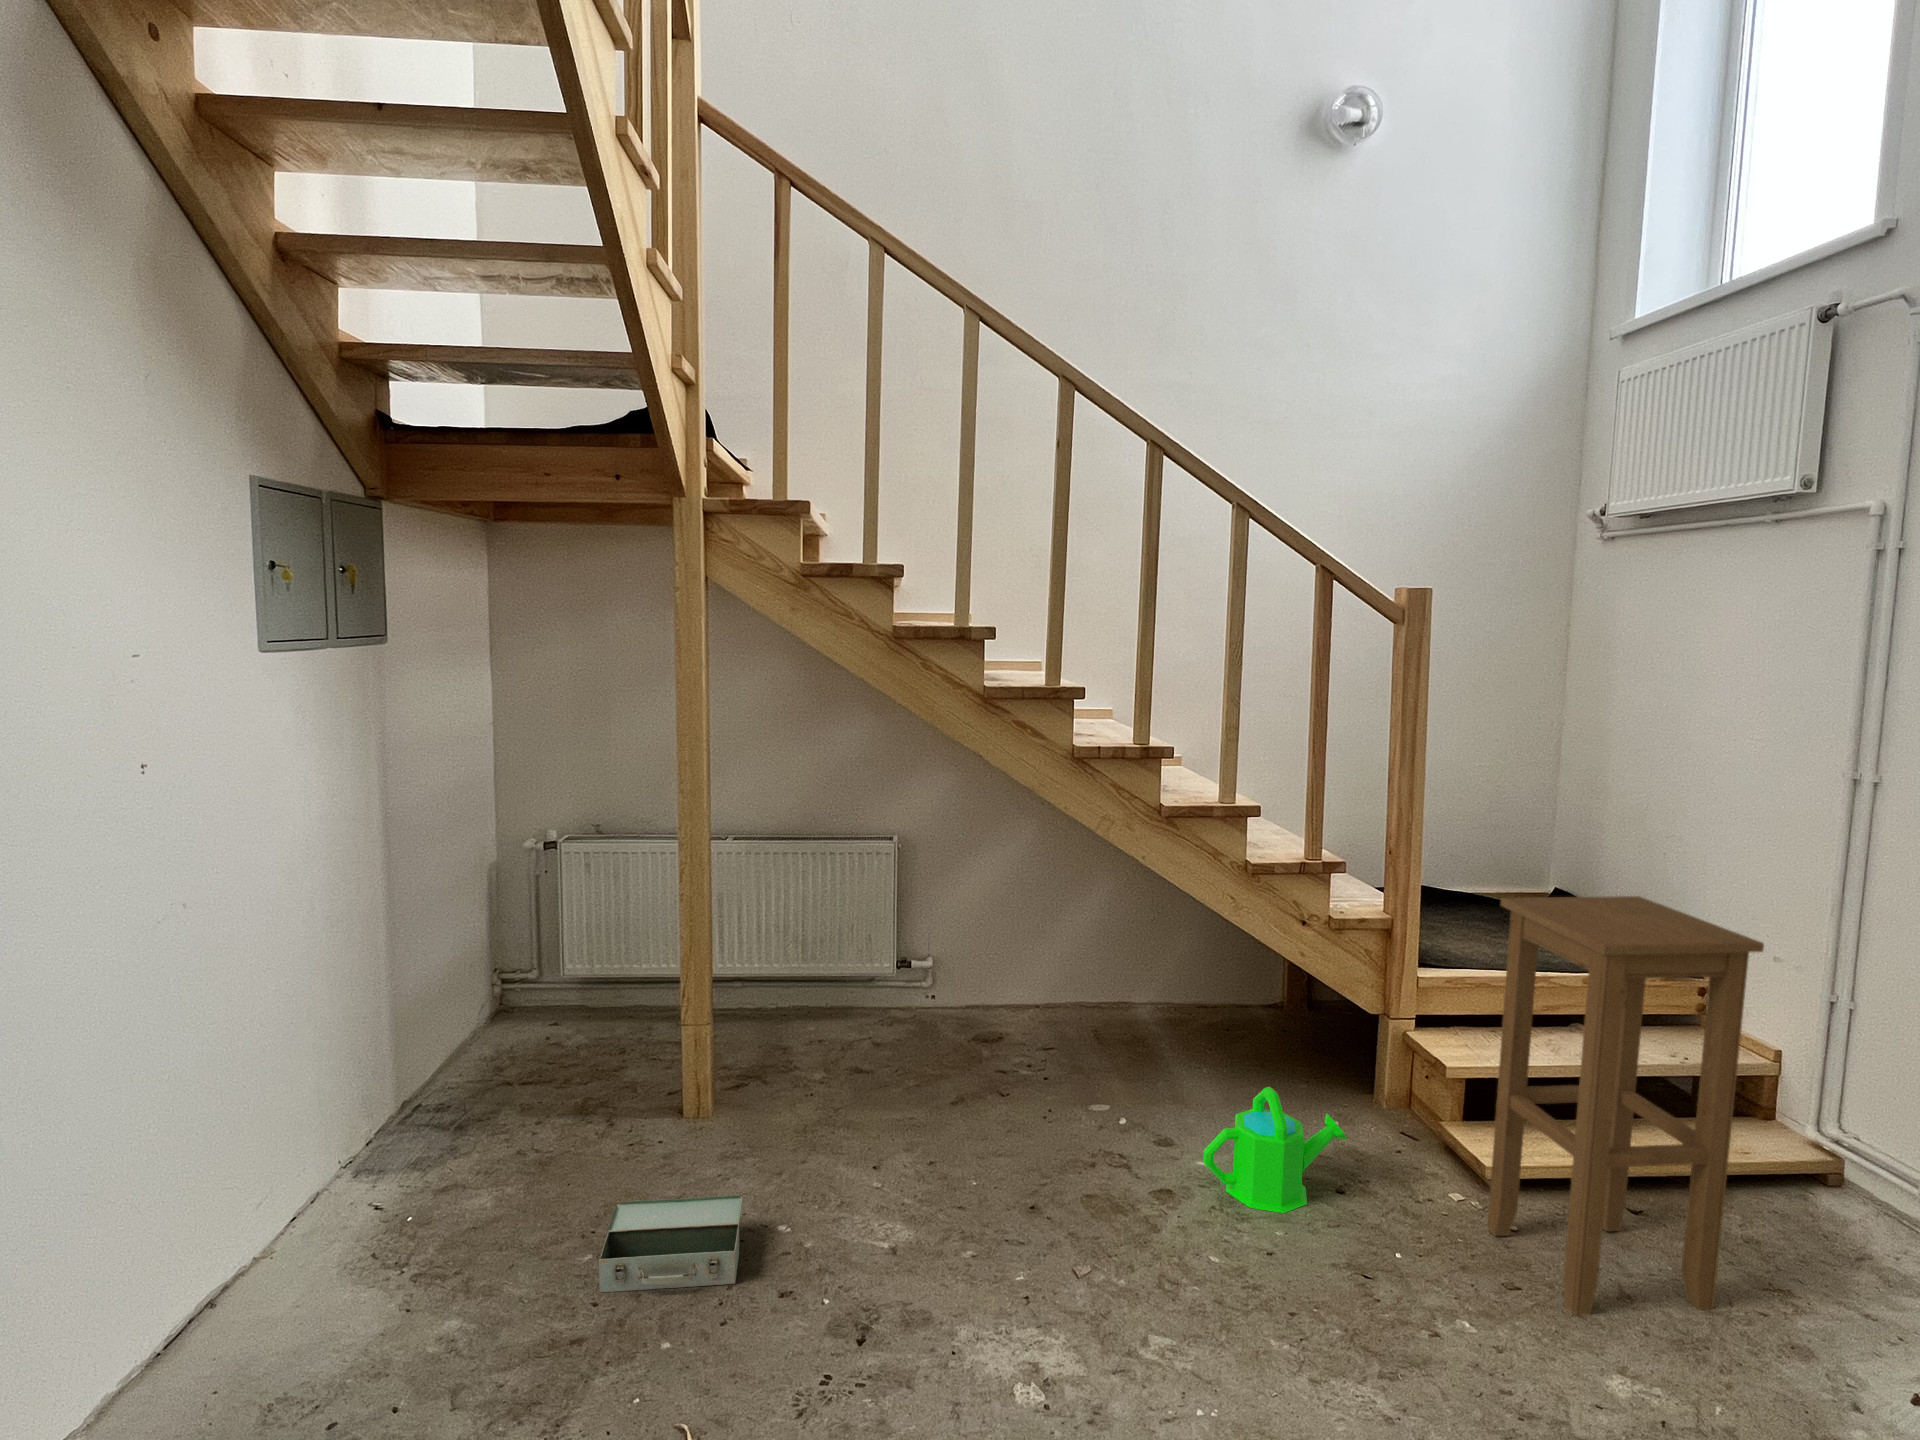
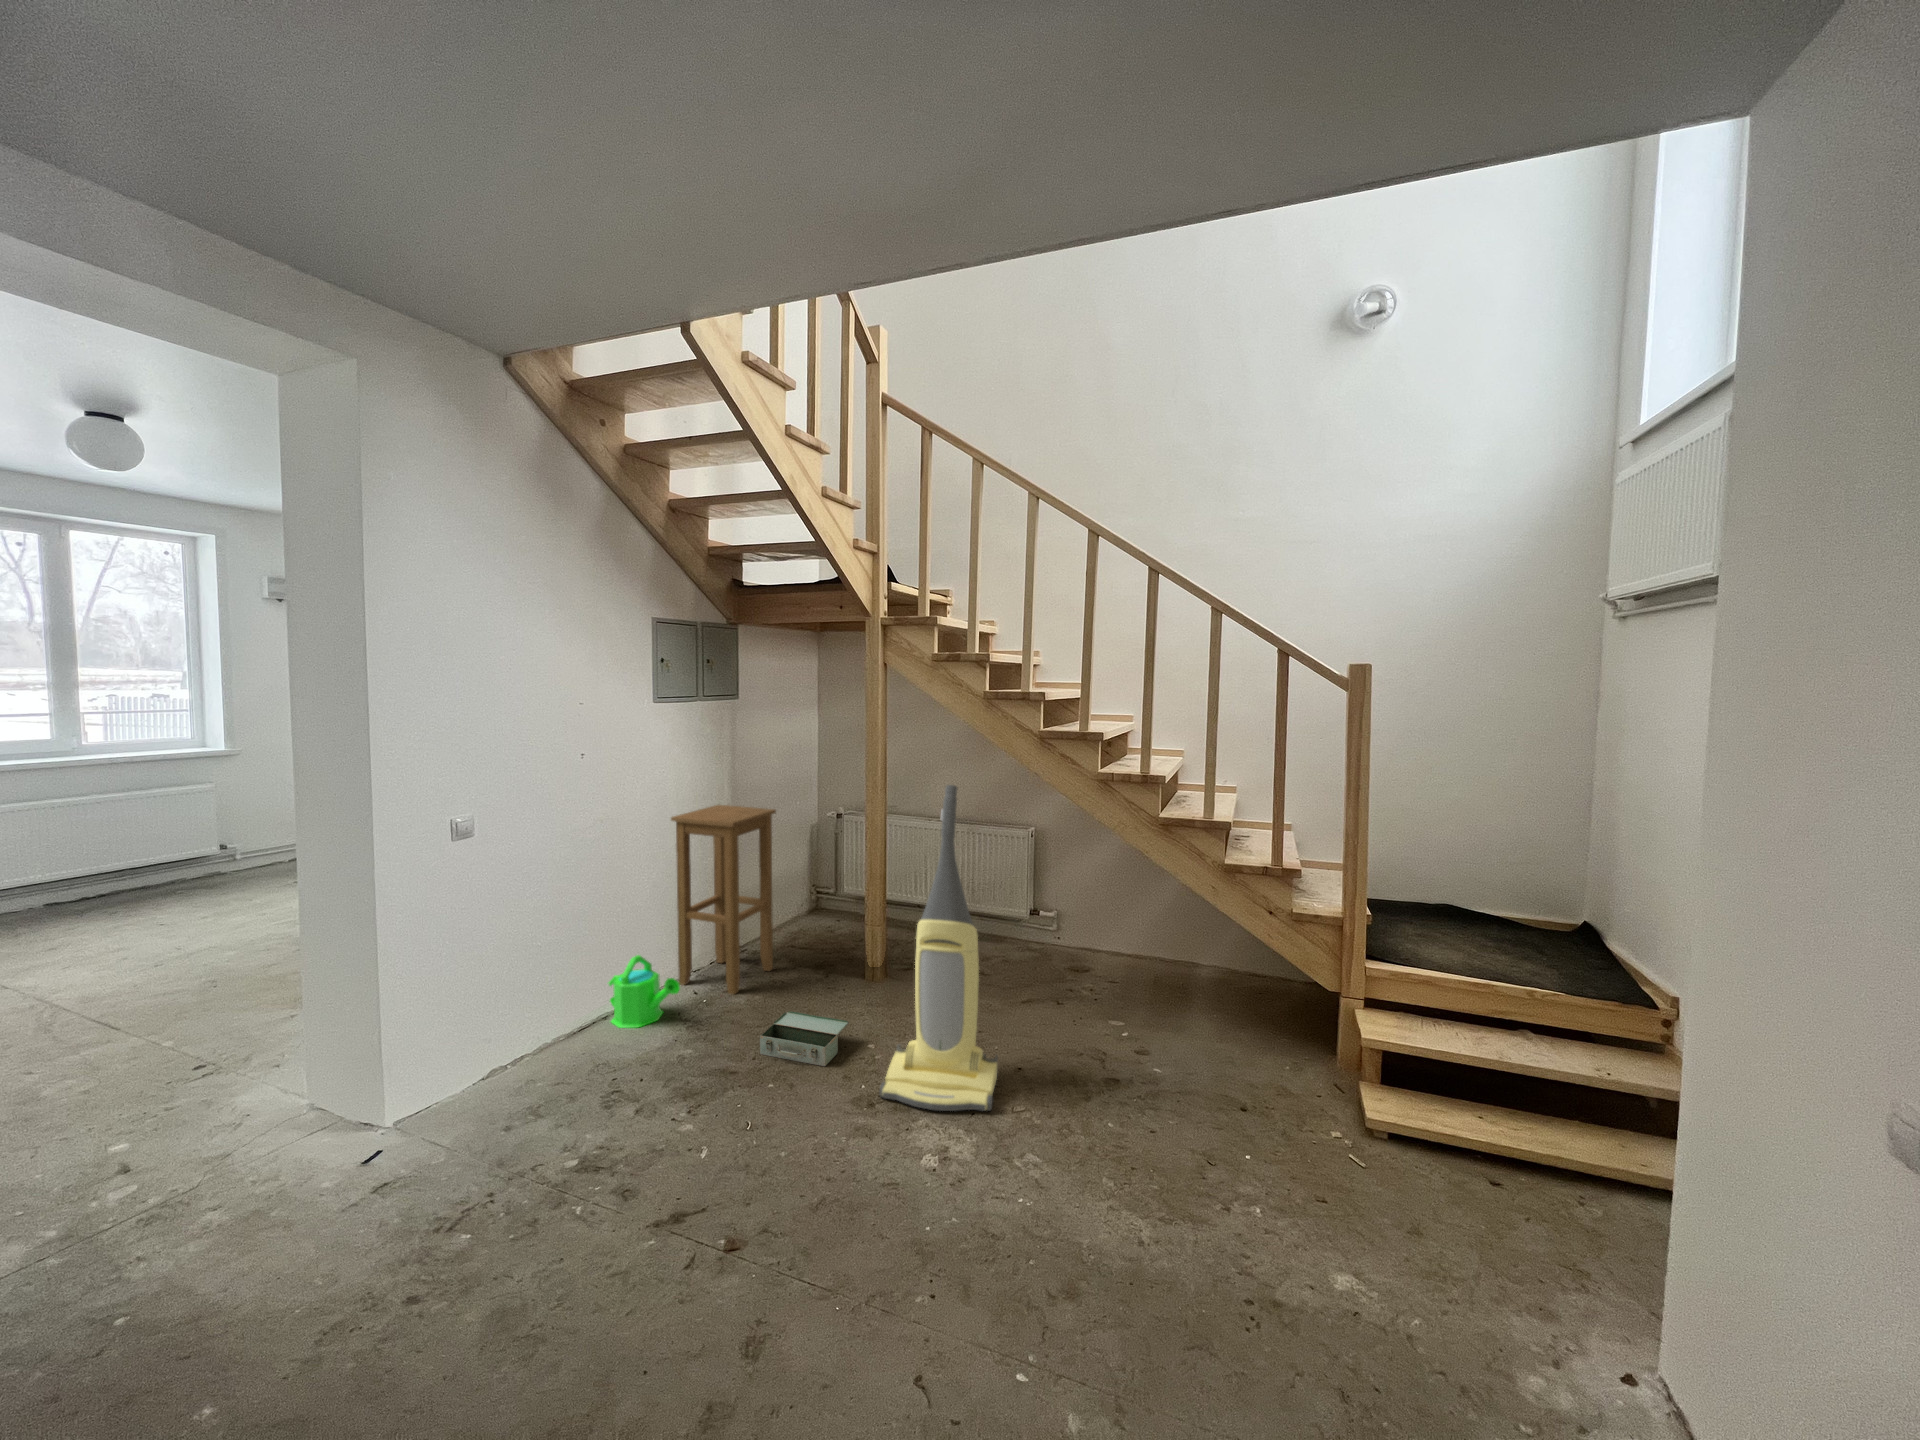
vacuum cleaner: none [857,779,1049,1312] -> present [880,785,998,1111]
stool: present [1487,896,1764,1315] -> present [671,805,776,994]
watering can: present [1203,1087,1348,1213] -> present [608,955,680,1028]

